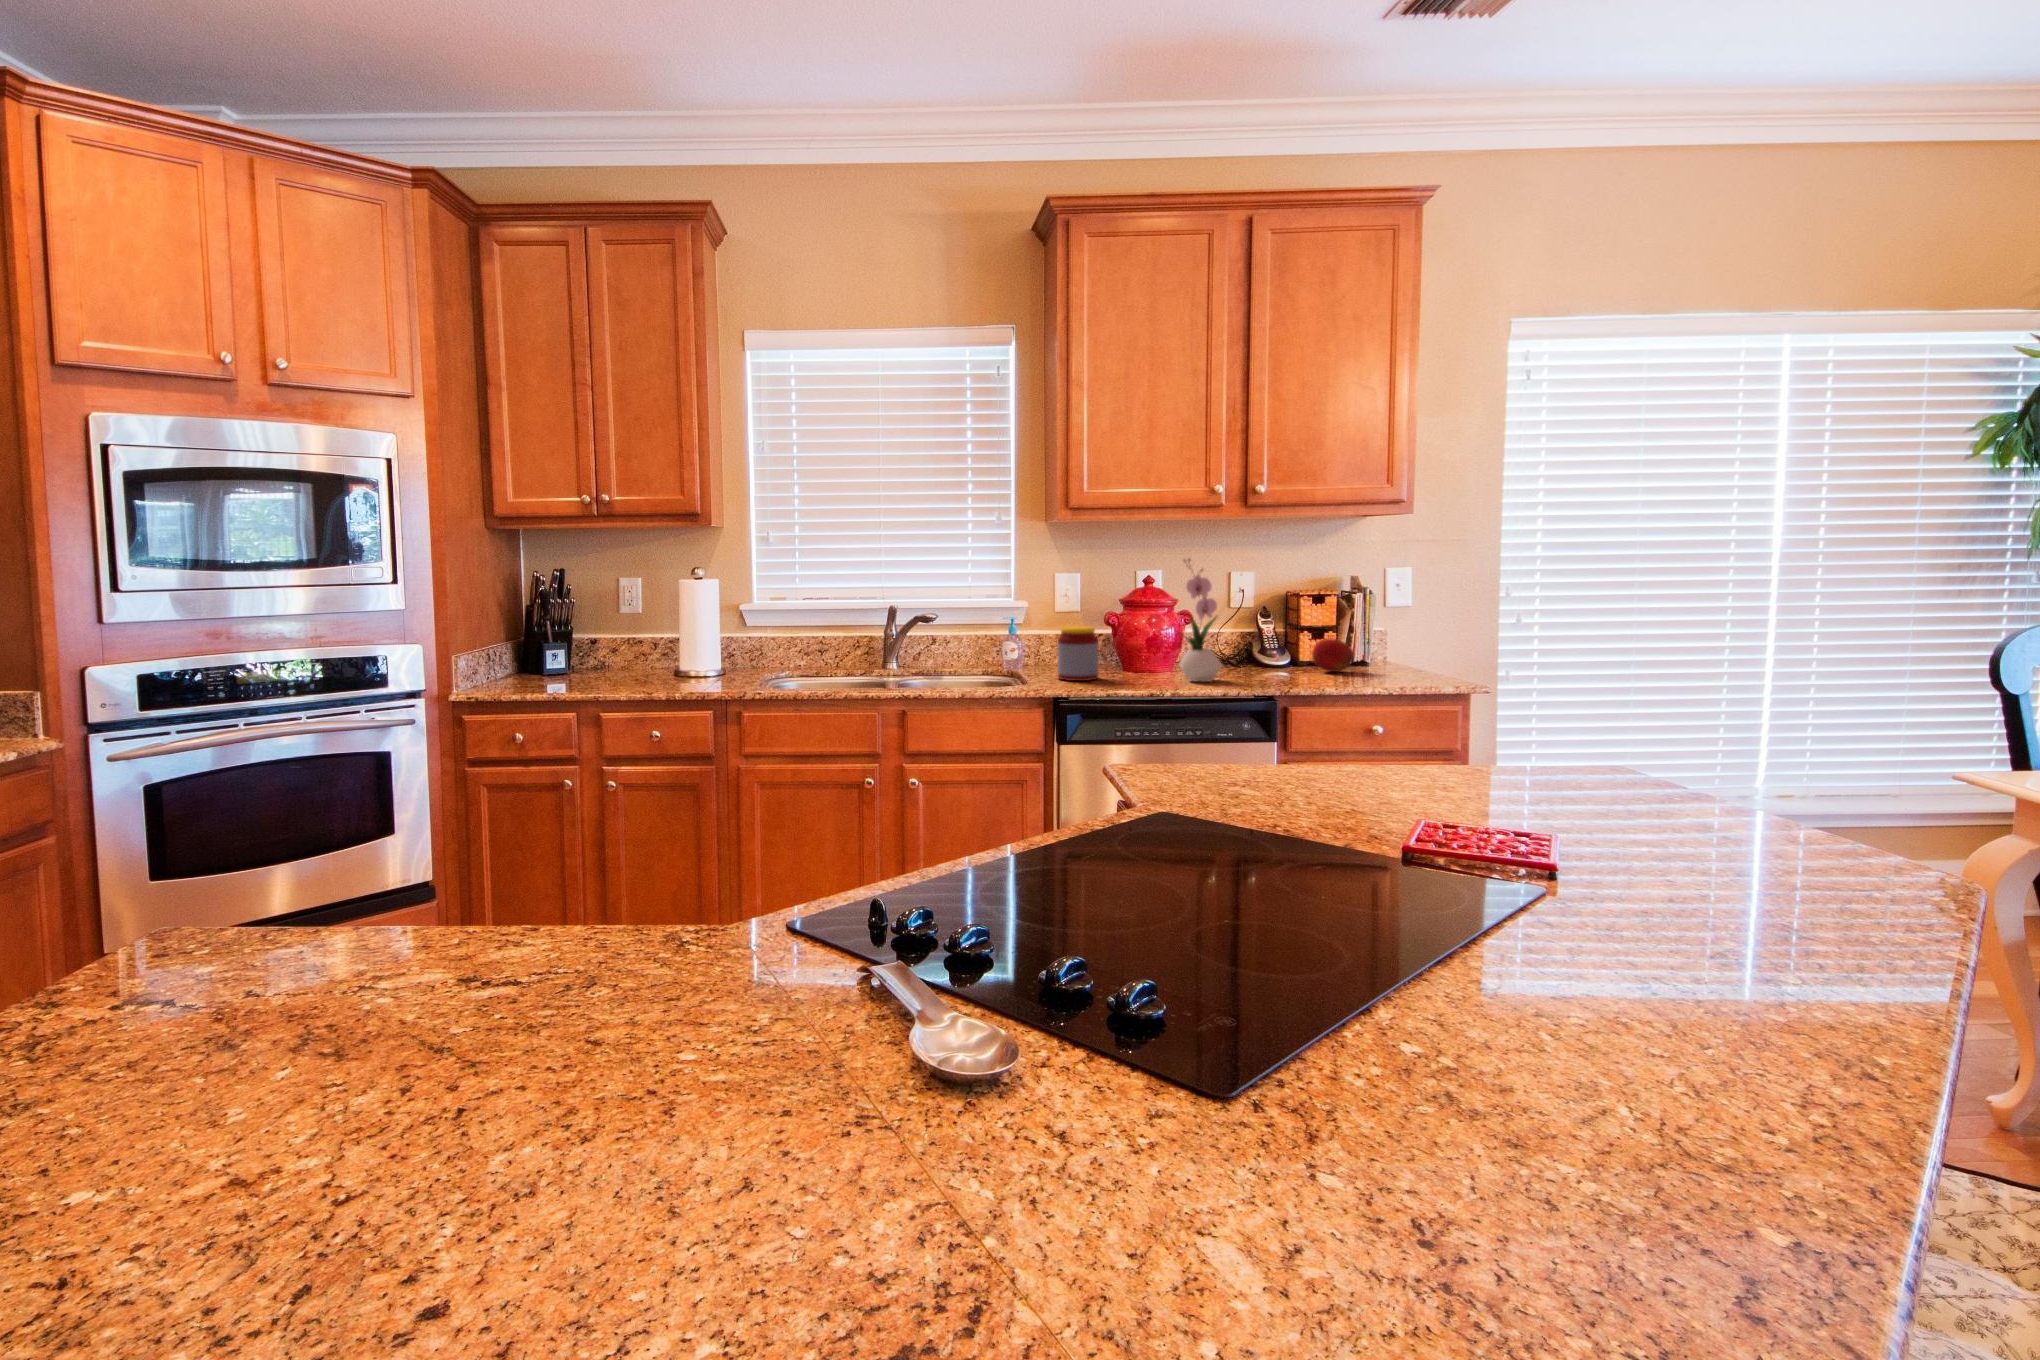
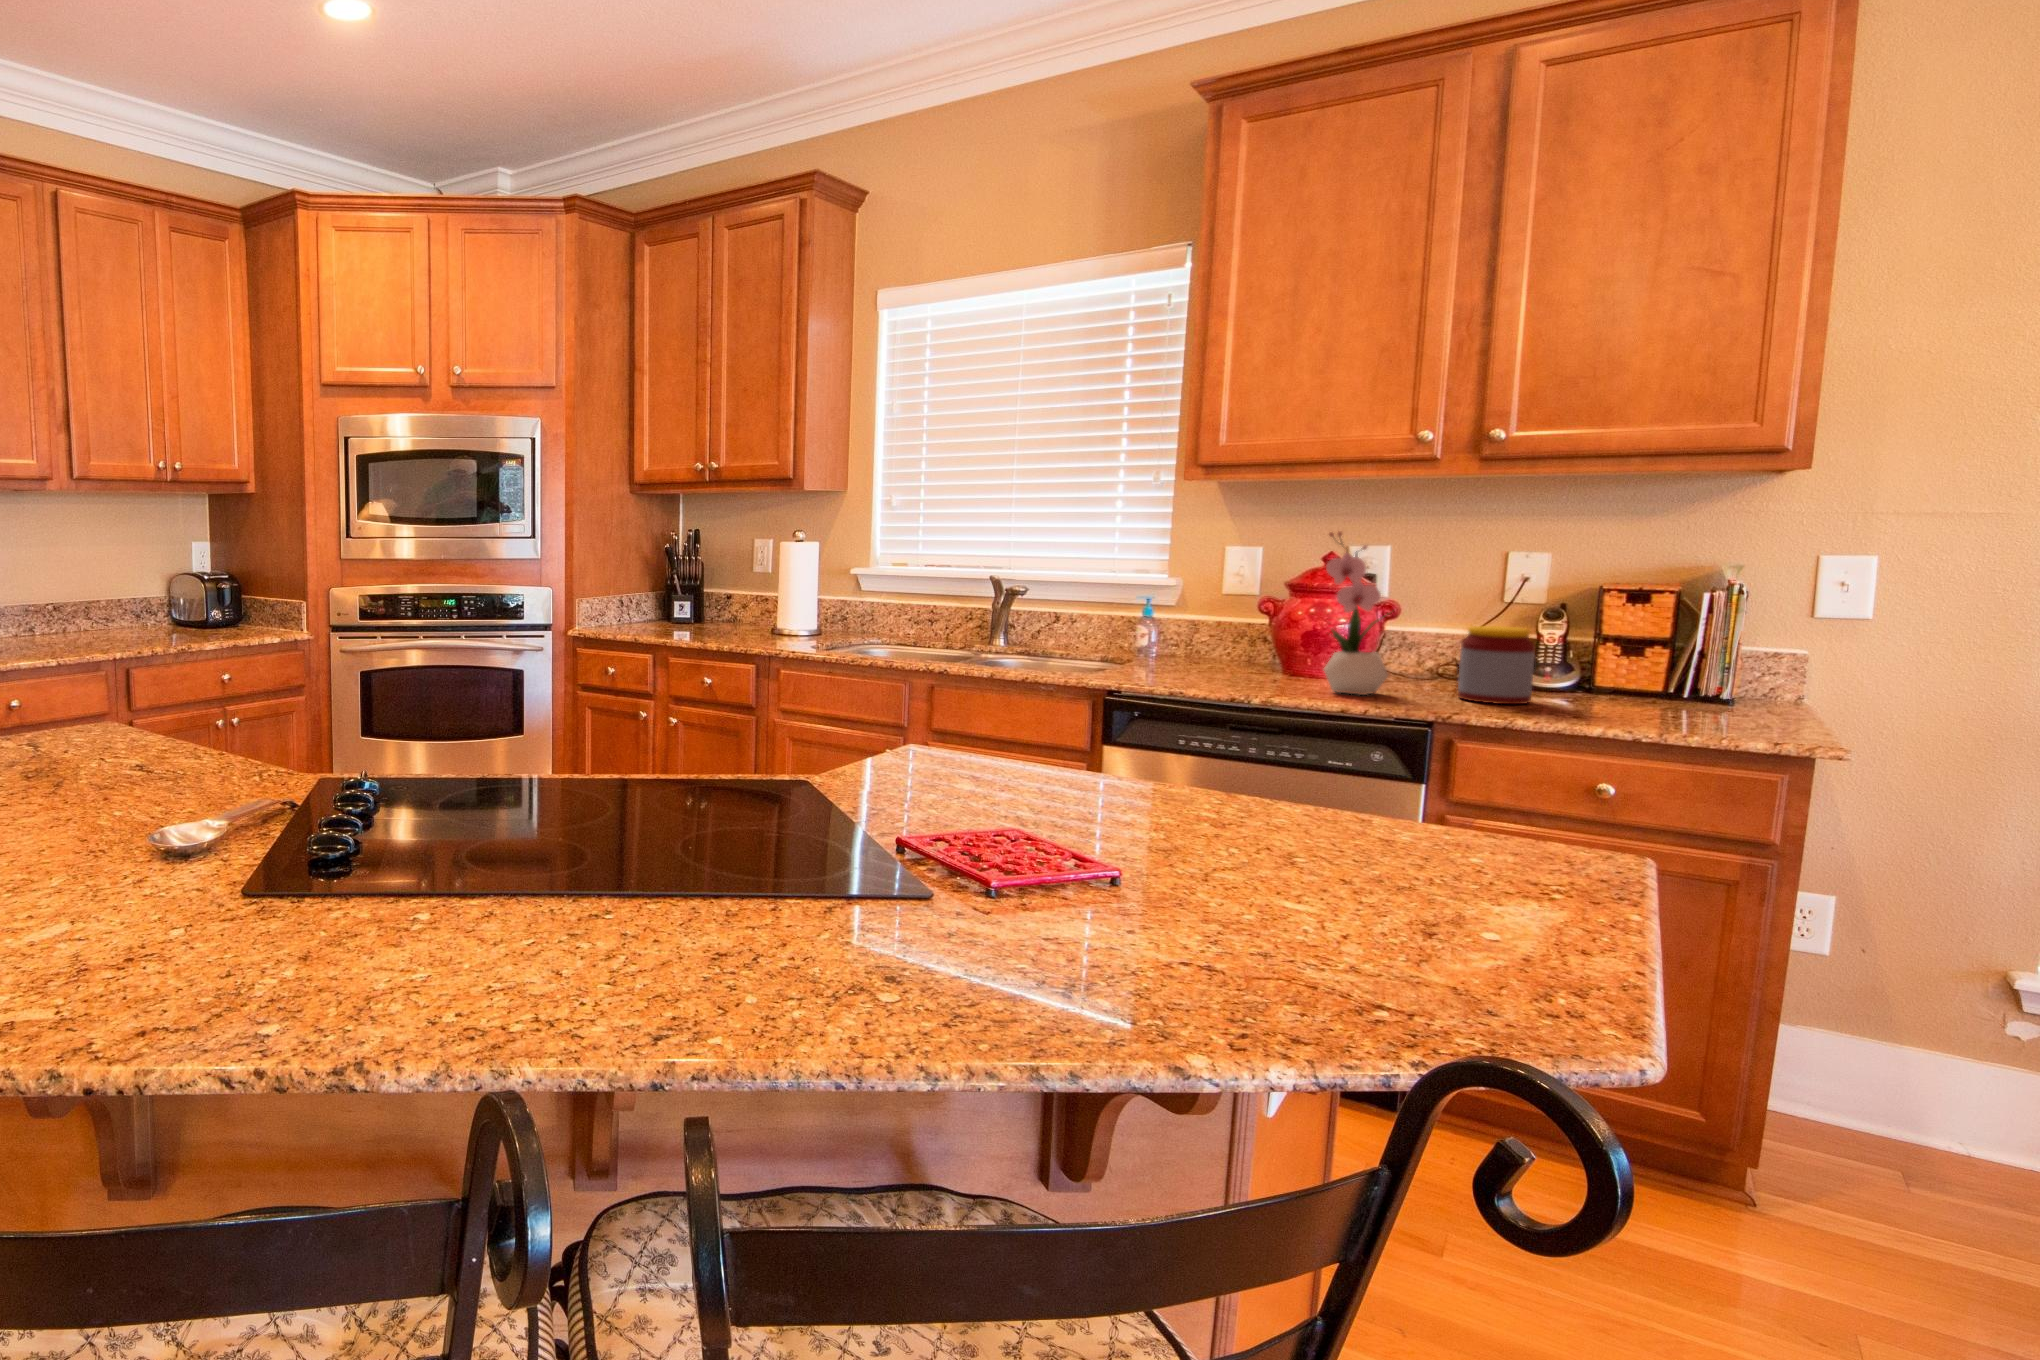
jar: present [1058,626,1099,681] -> present [1458,626,1535,704]
fruit: present [1312,639,1355,672] -> none [1579,655,1666,705]

